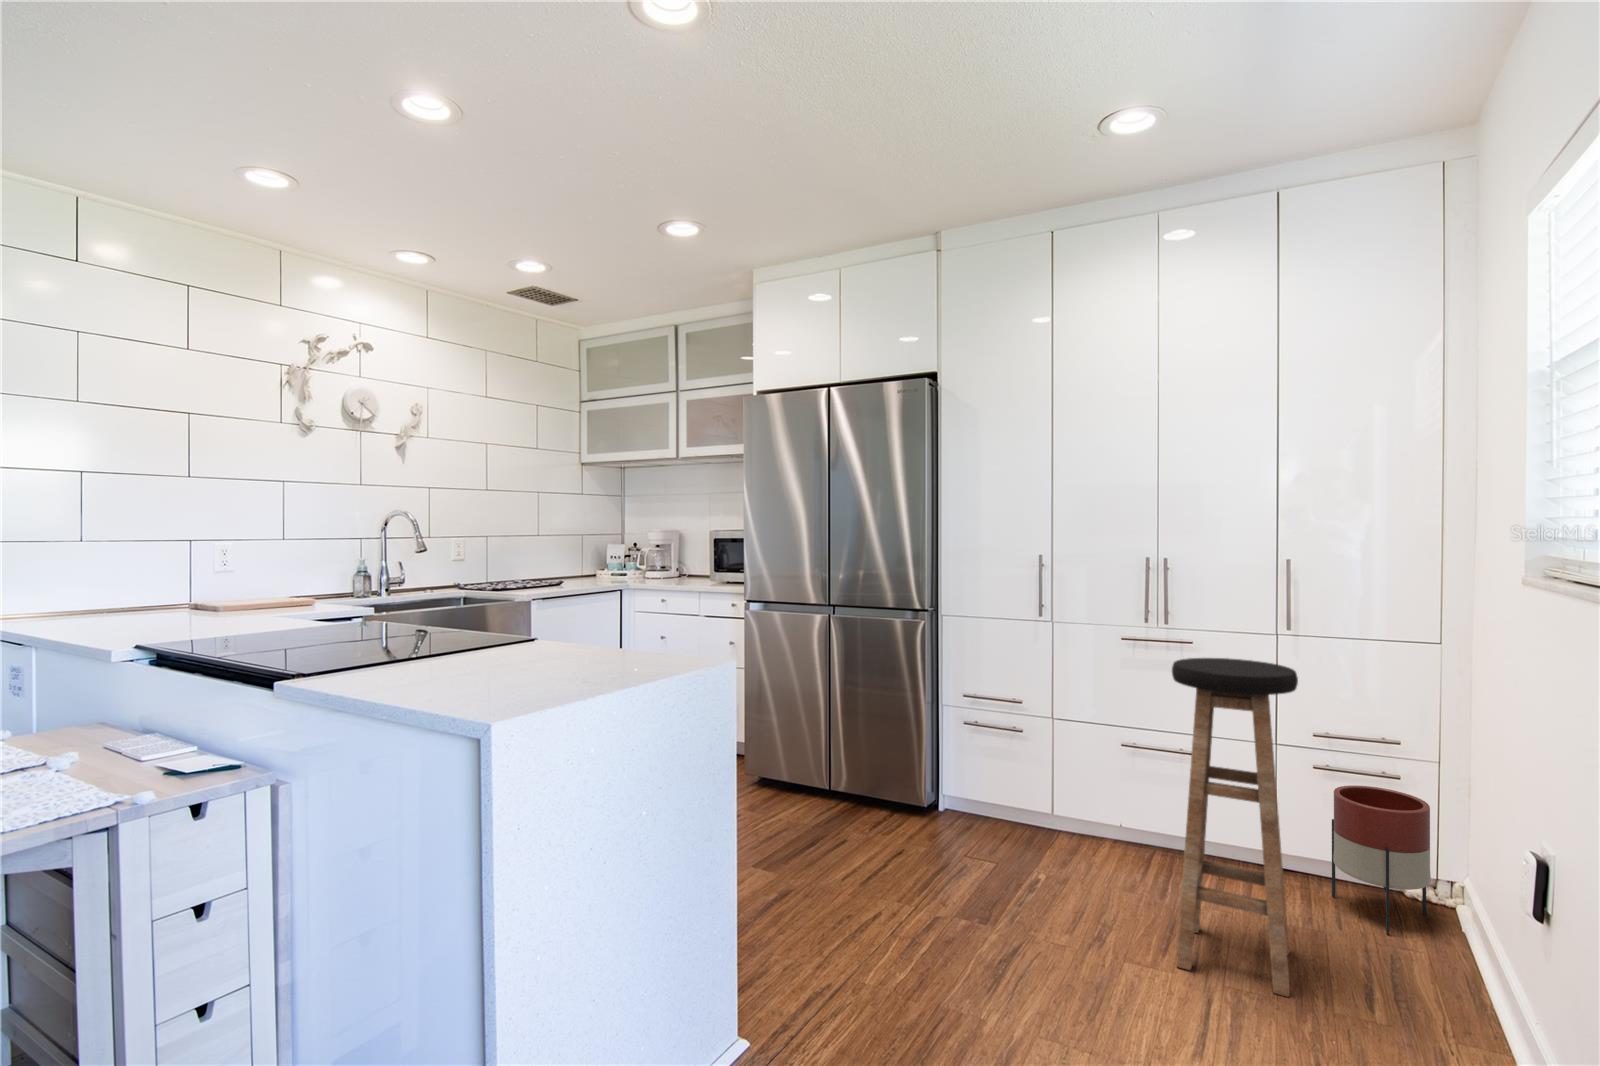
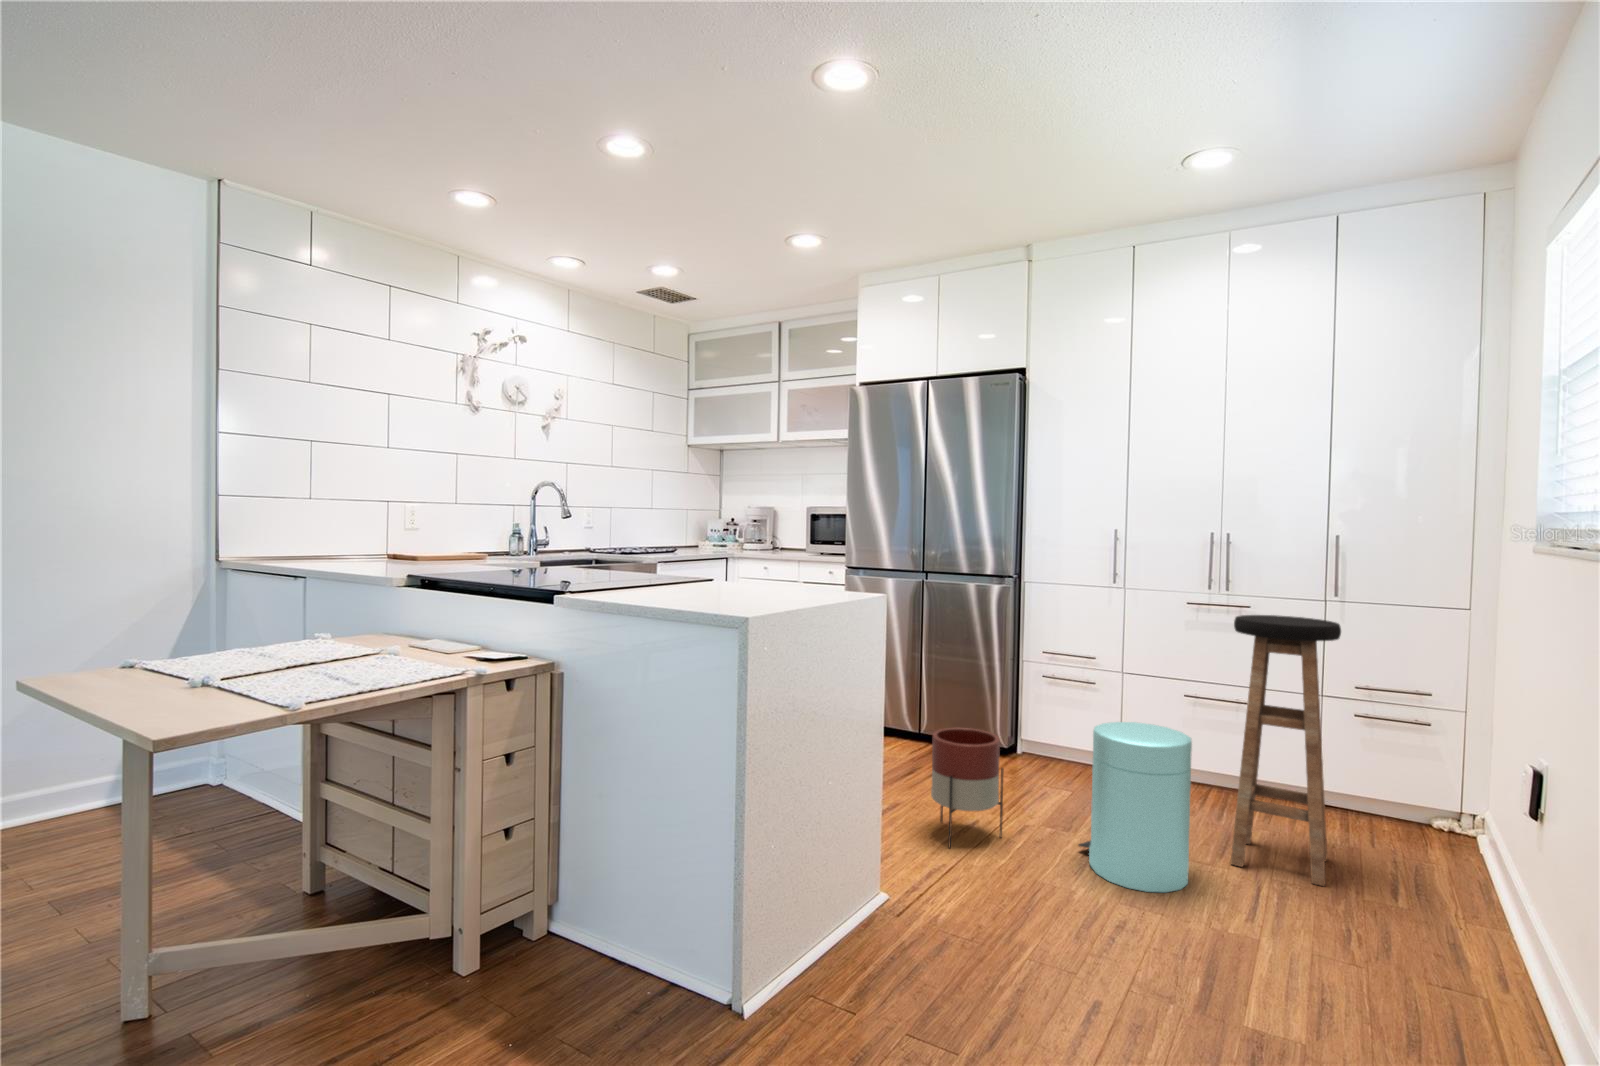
planter: present [1332,785,1431,935] -> present [931,728,1004,847]
trash can: none [995,795,1126,1020] -> present [1078,722,1192,892]

